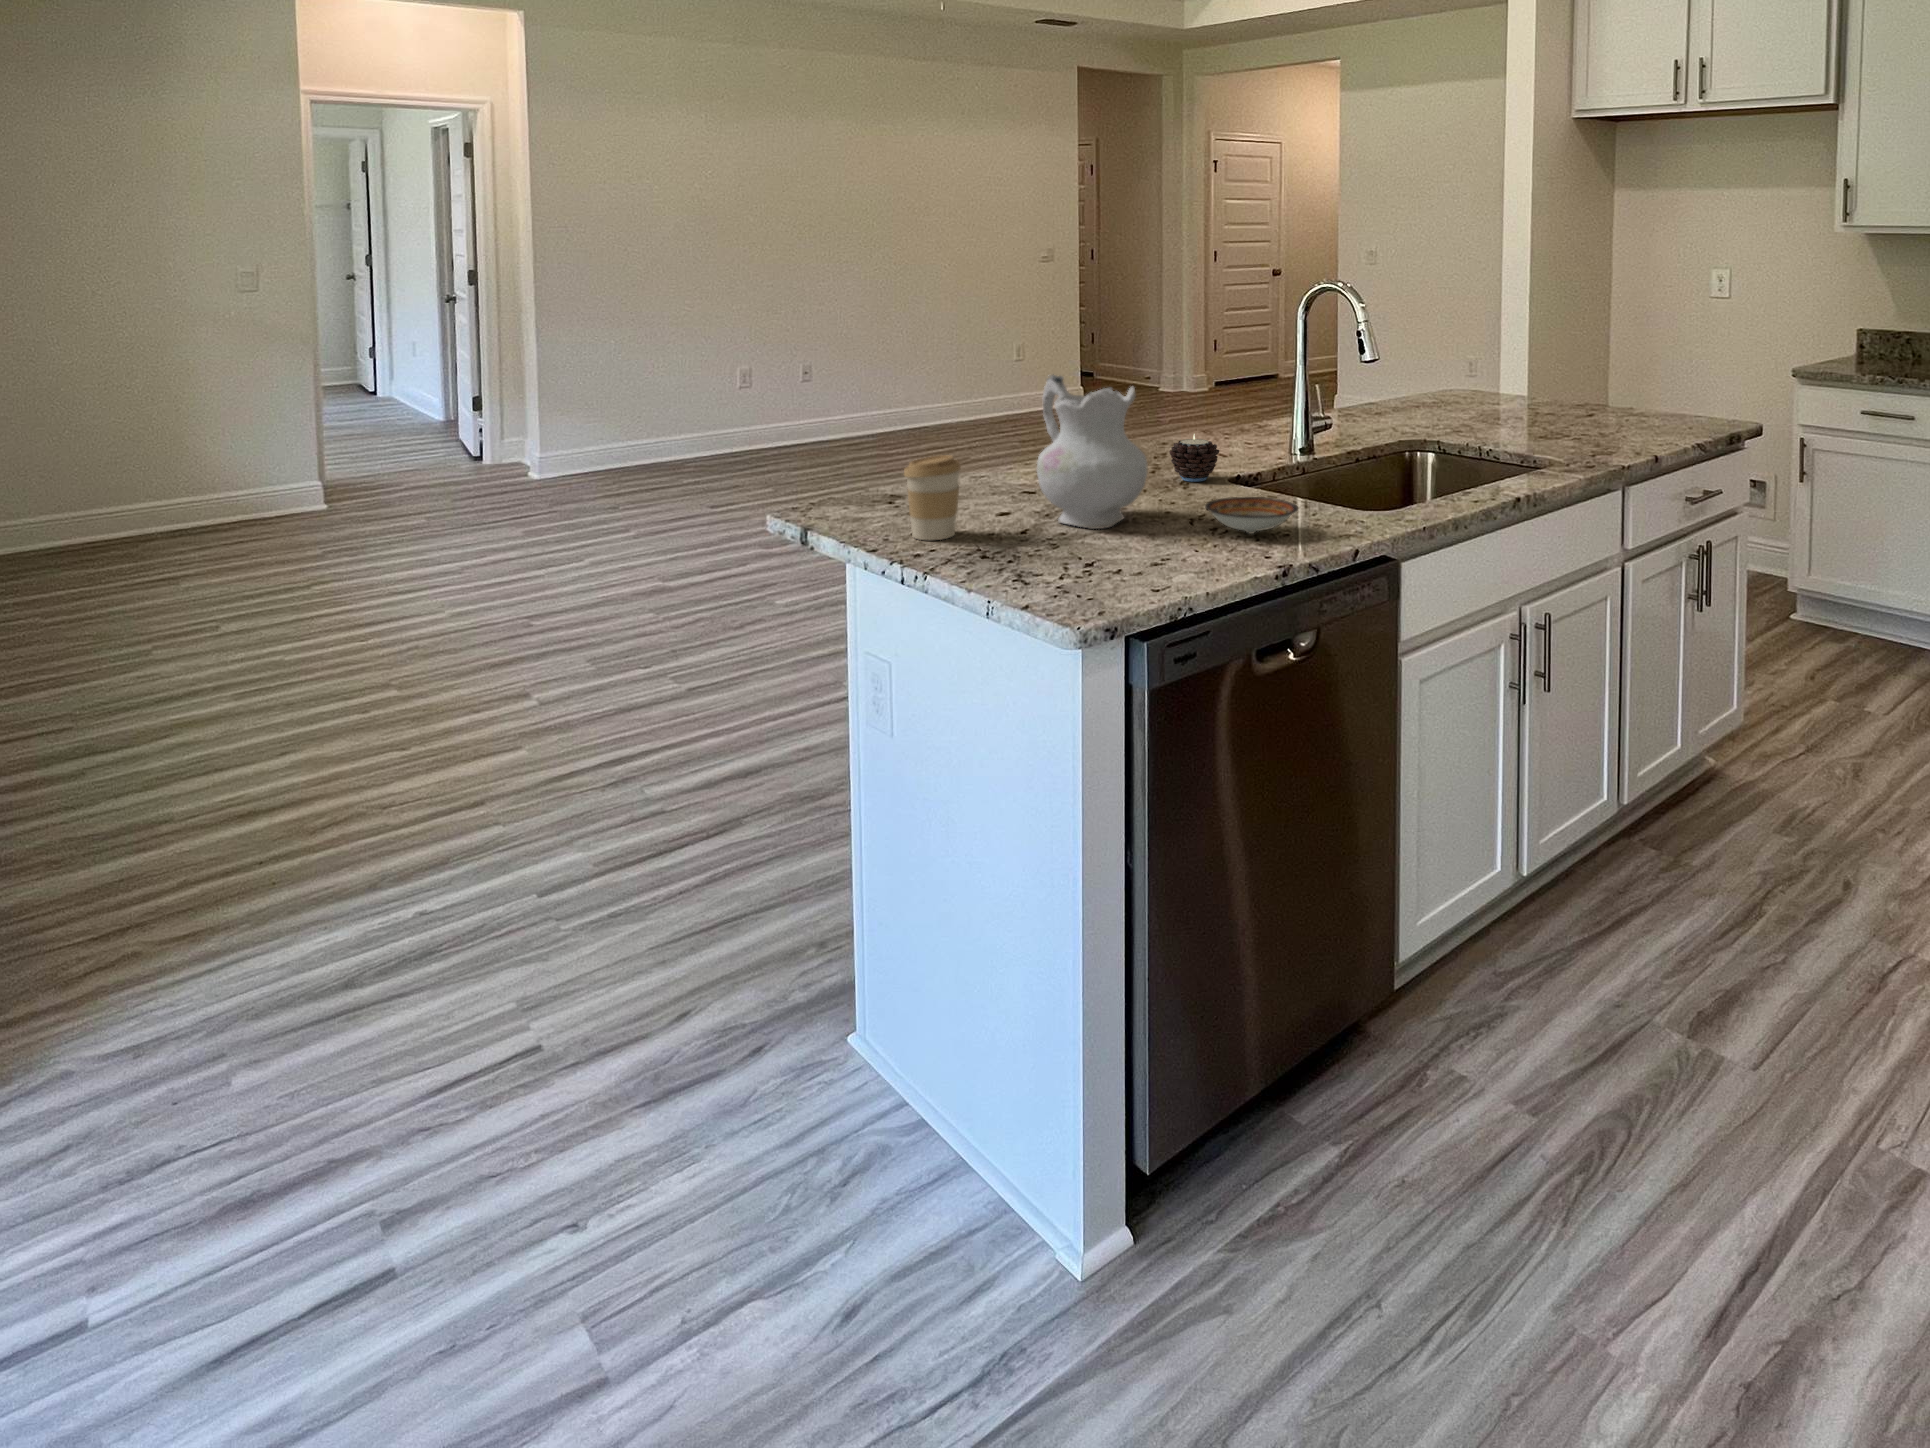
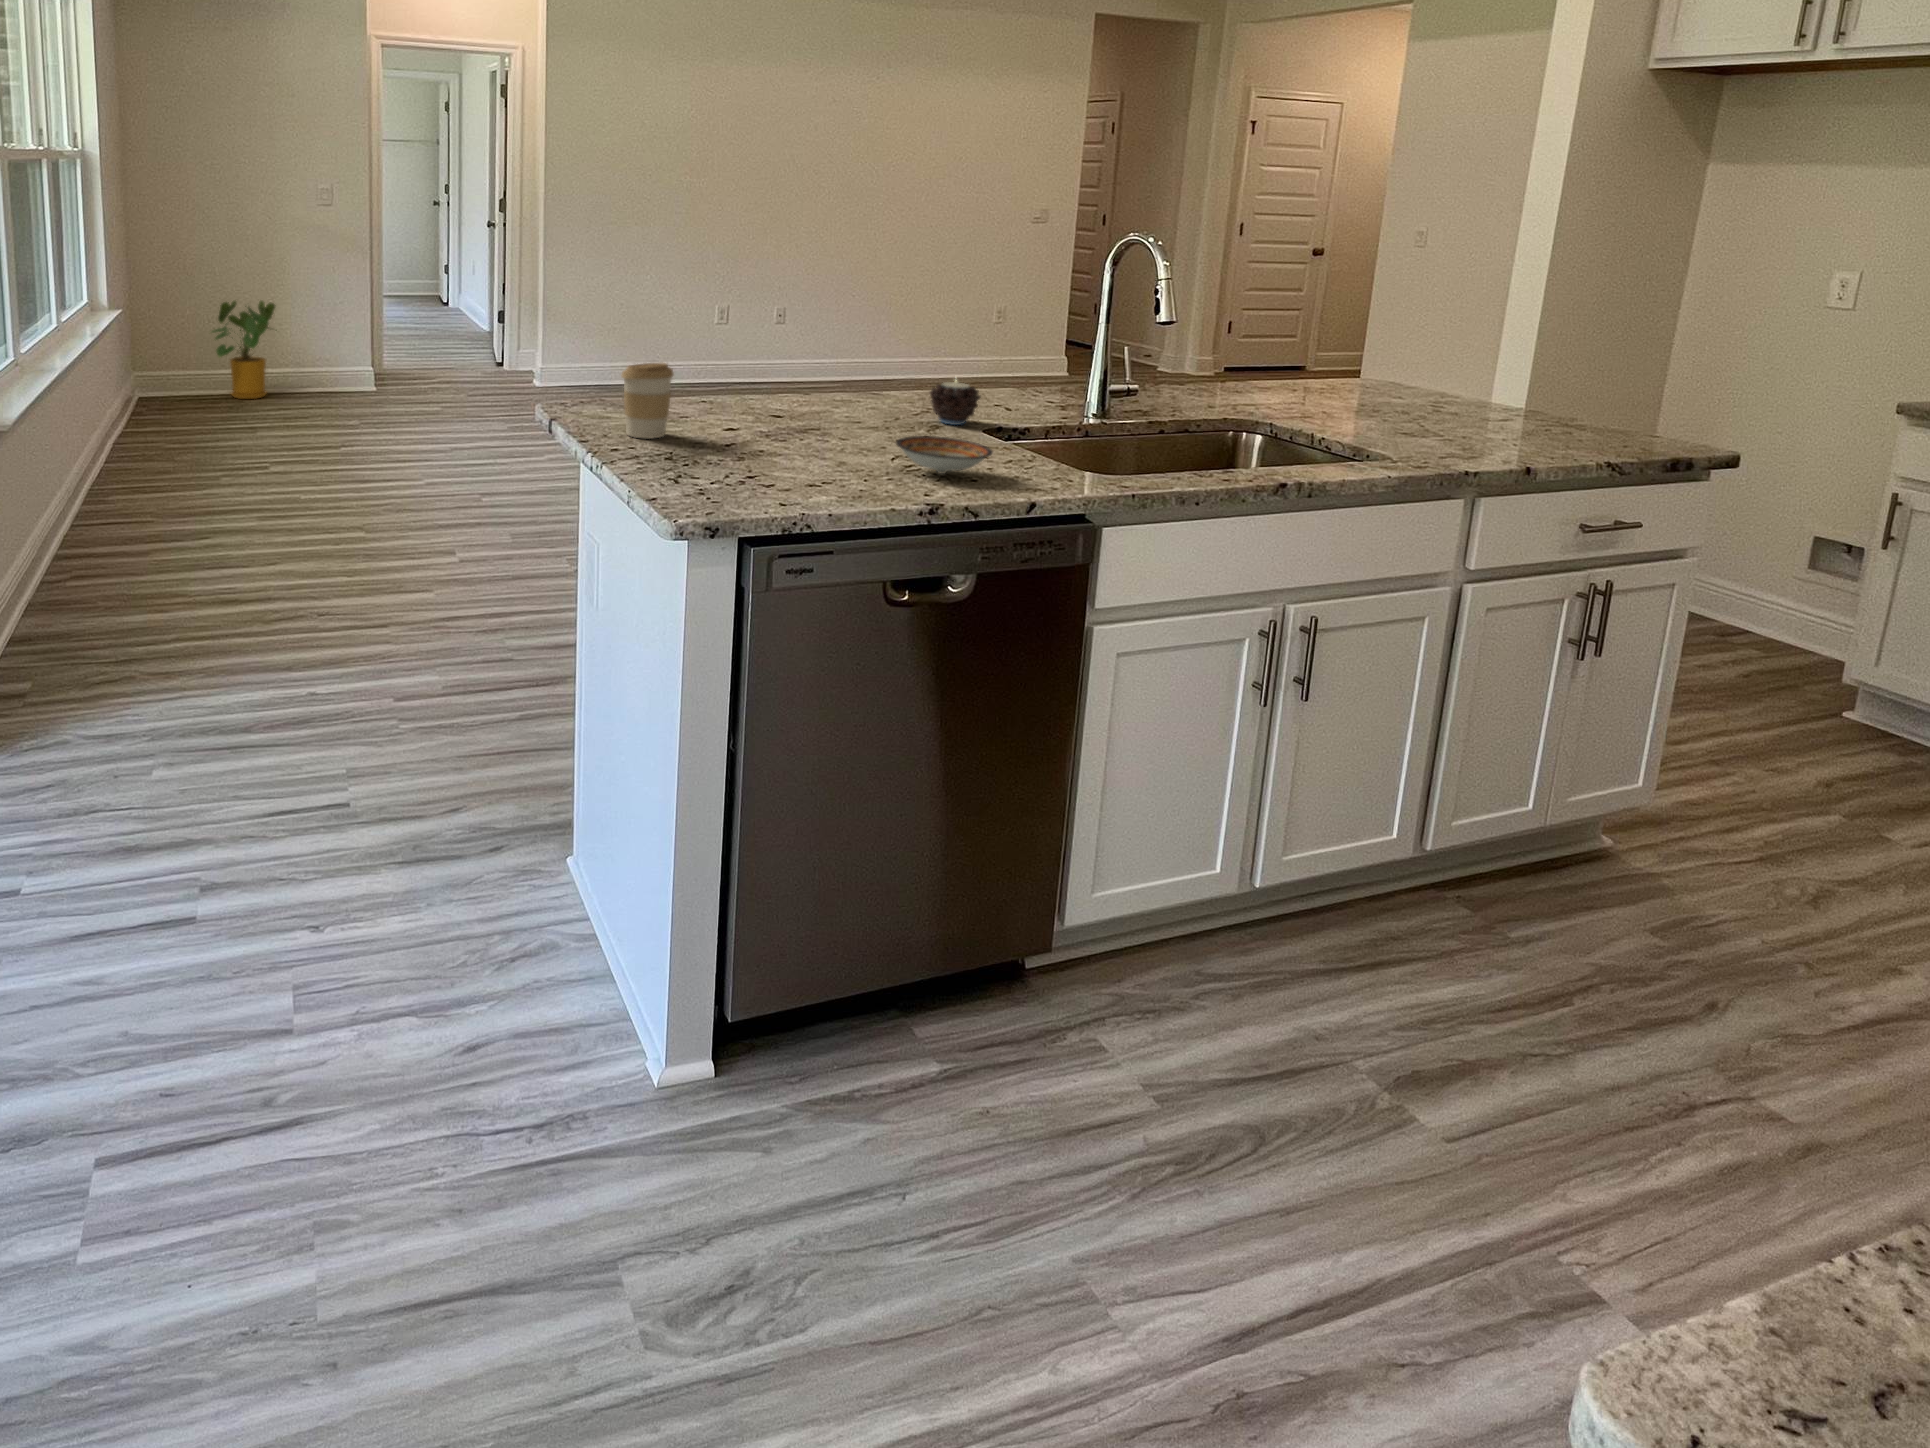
ceramic pitcher: present [1037,374,1147,529] -> none [753,299,862,450]
house plant: none [66,425,176,556] -> present [212,301,275,399]

